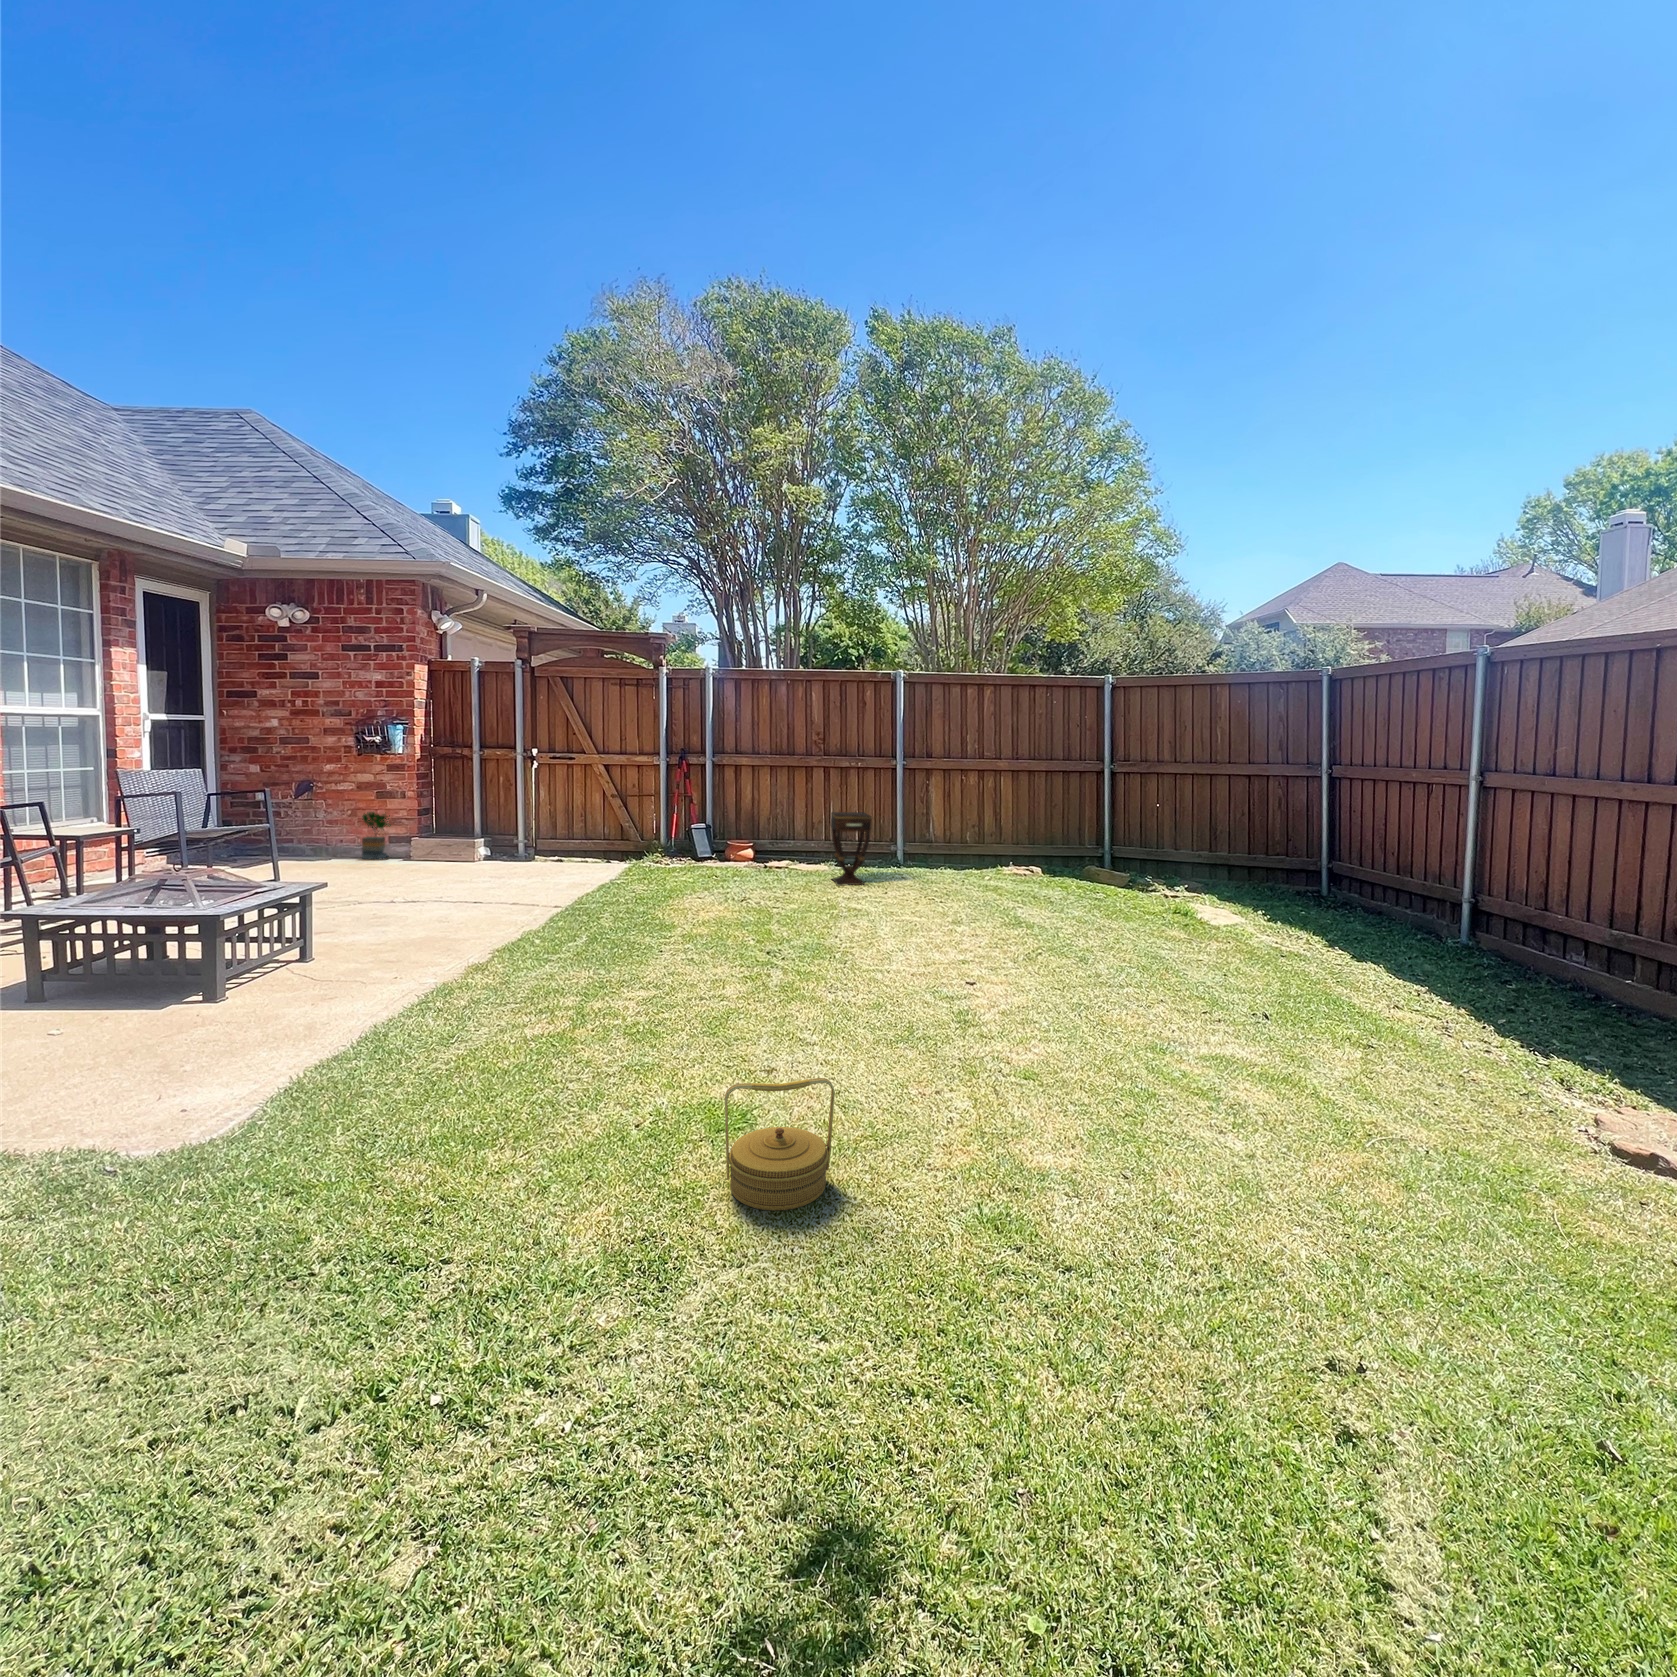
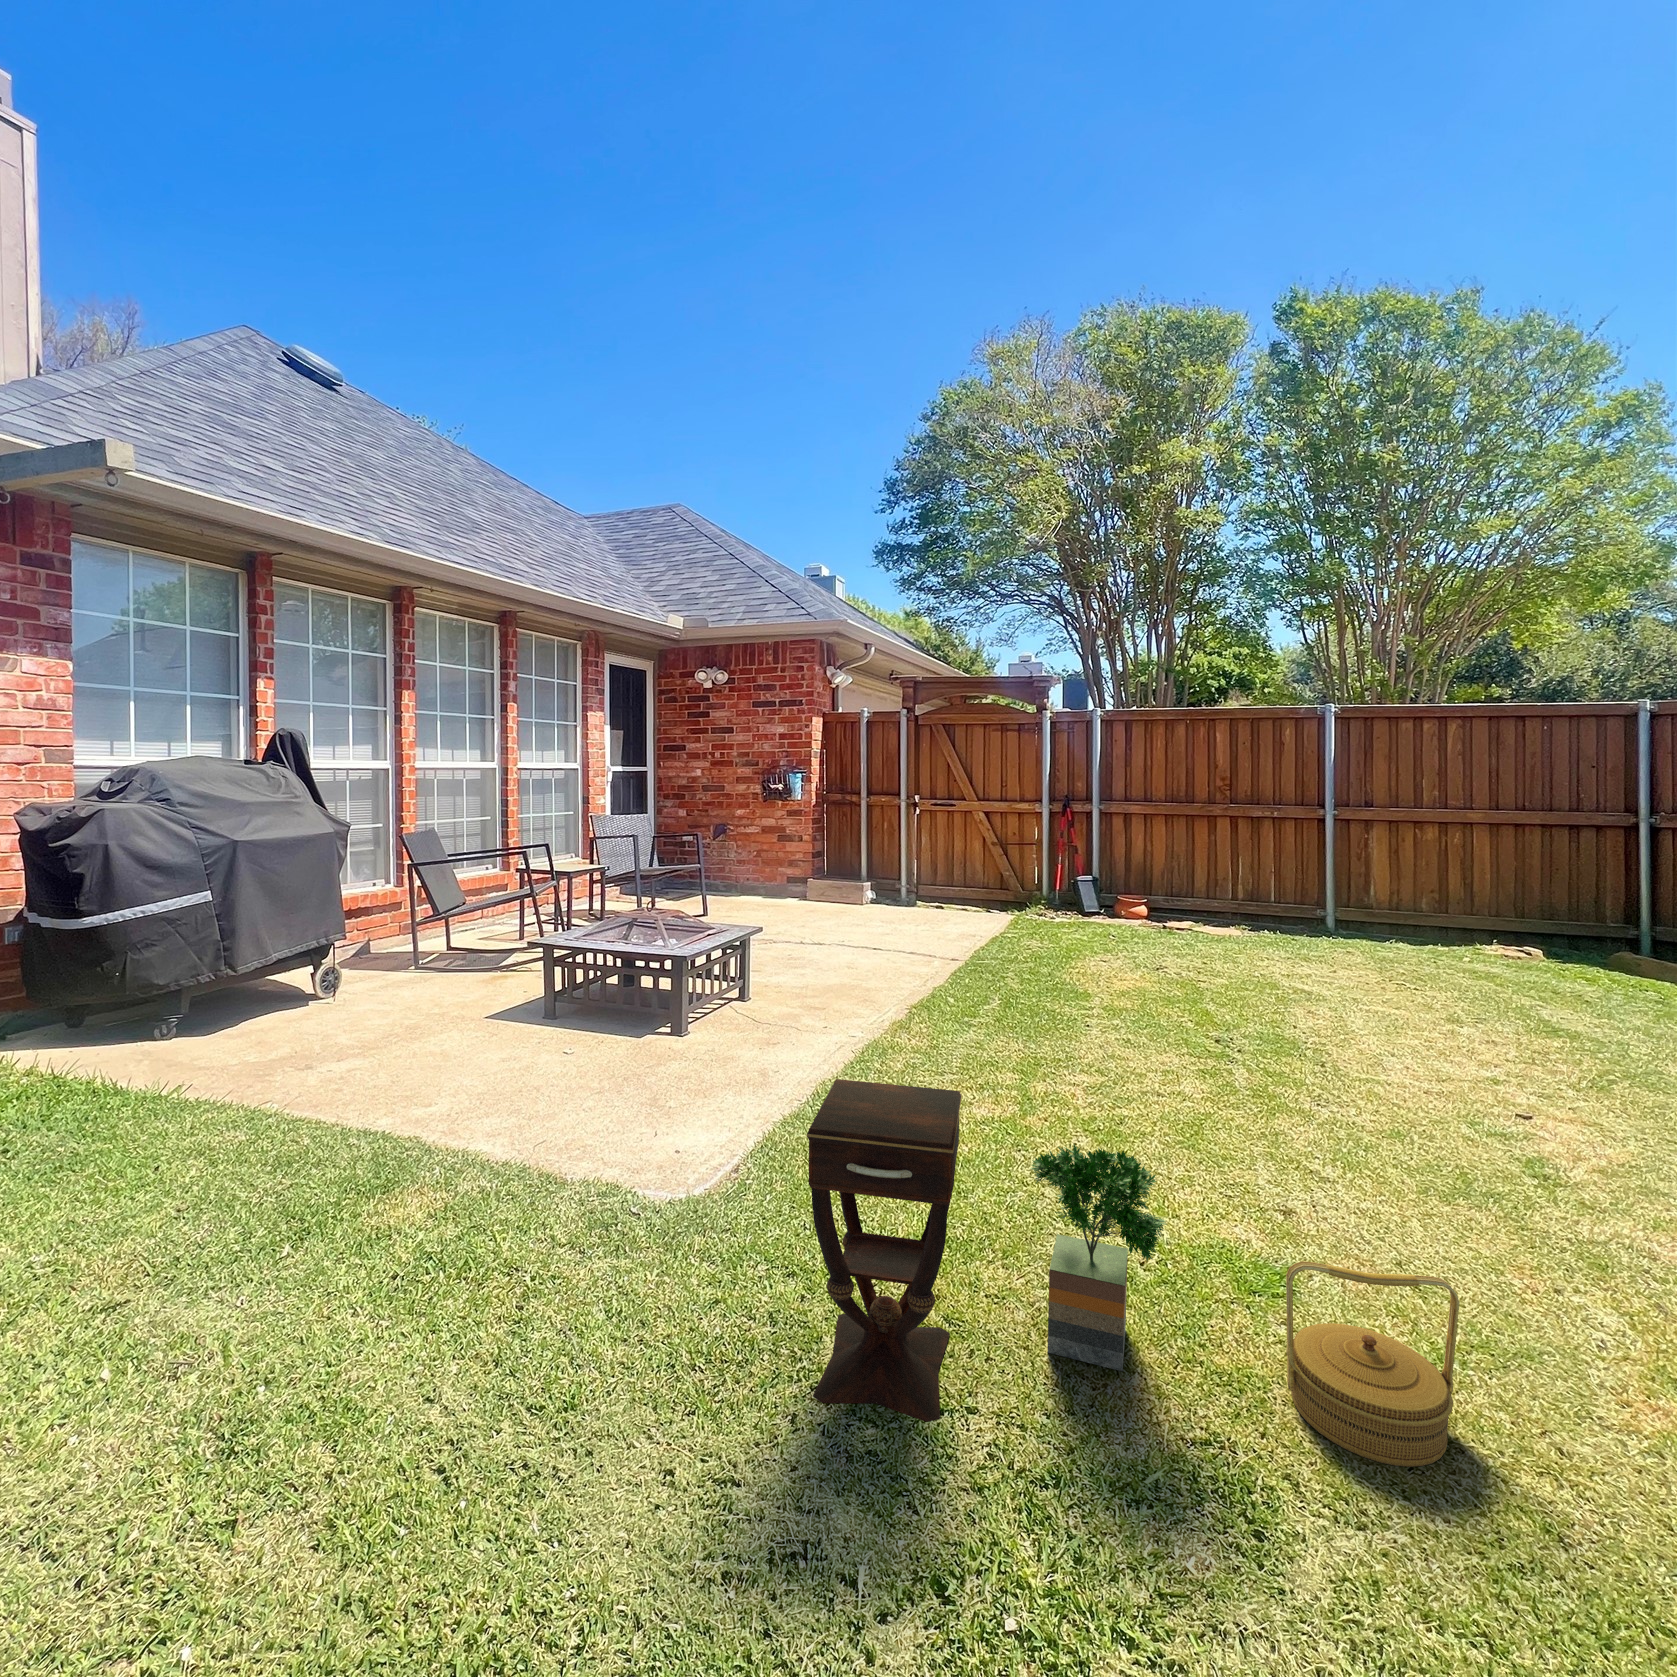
potted tree: present [362,812,391,859] -> present [1031,1144,1167,1371]
side table: present [831,812,872,886] -> present [807,1079,962,1422]

